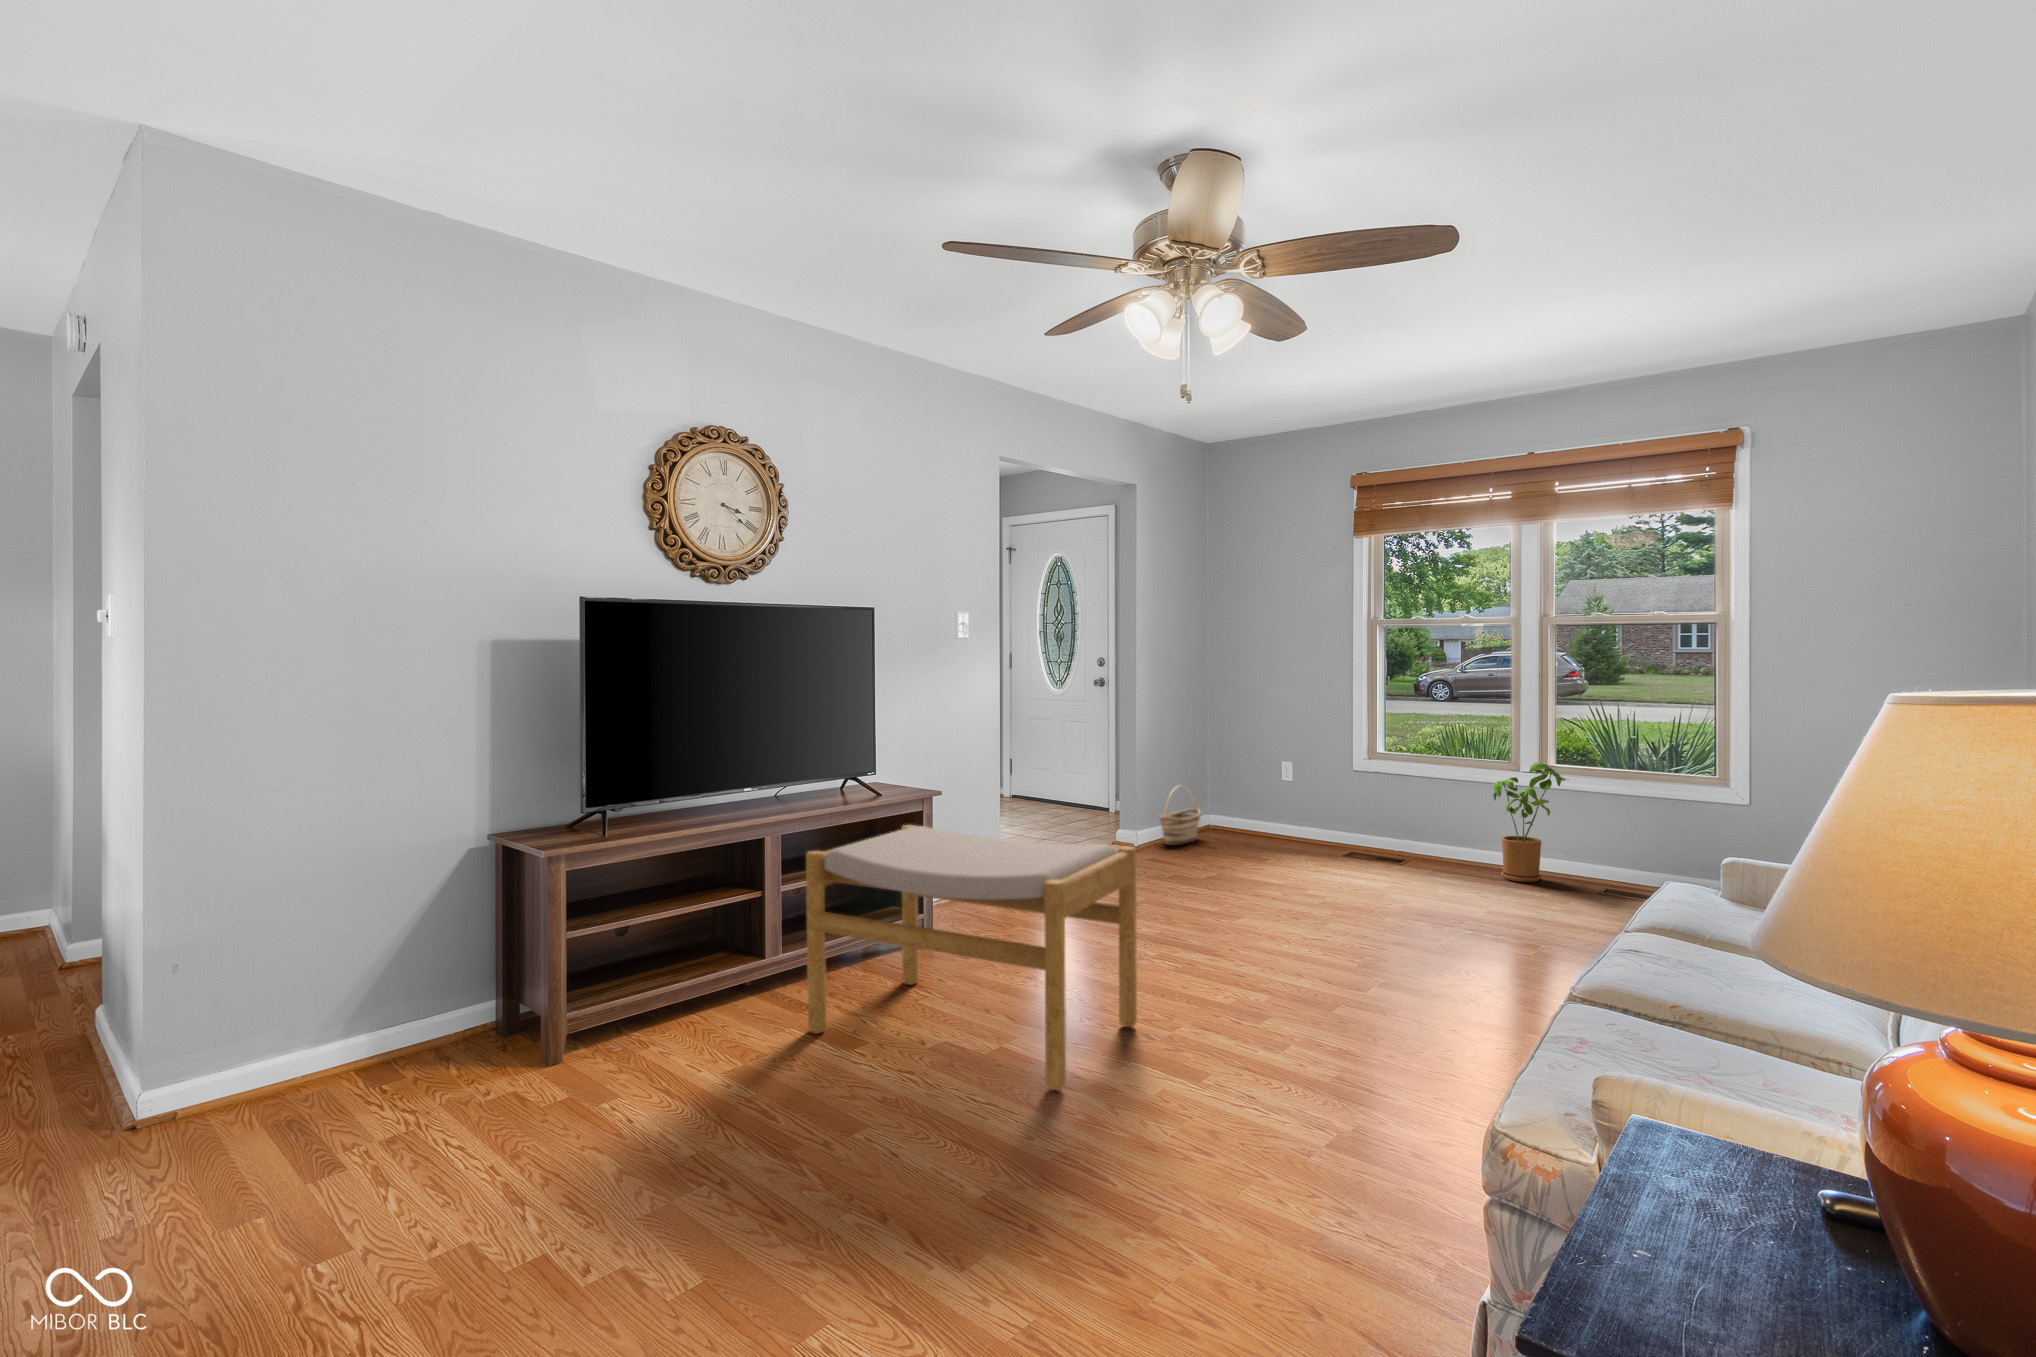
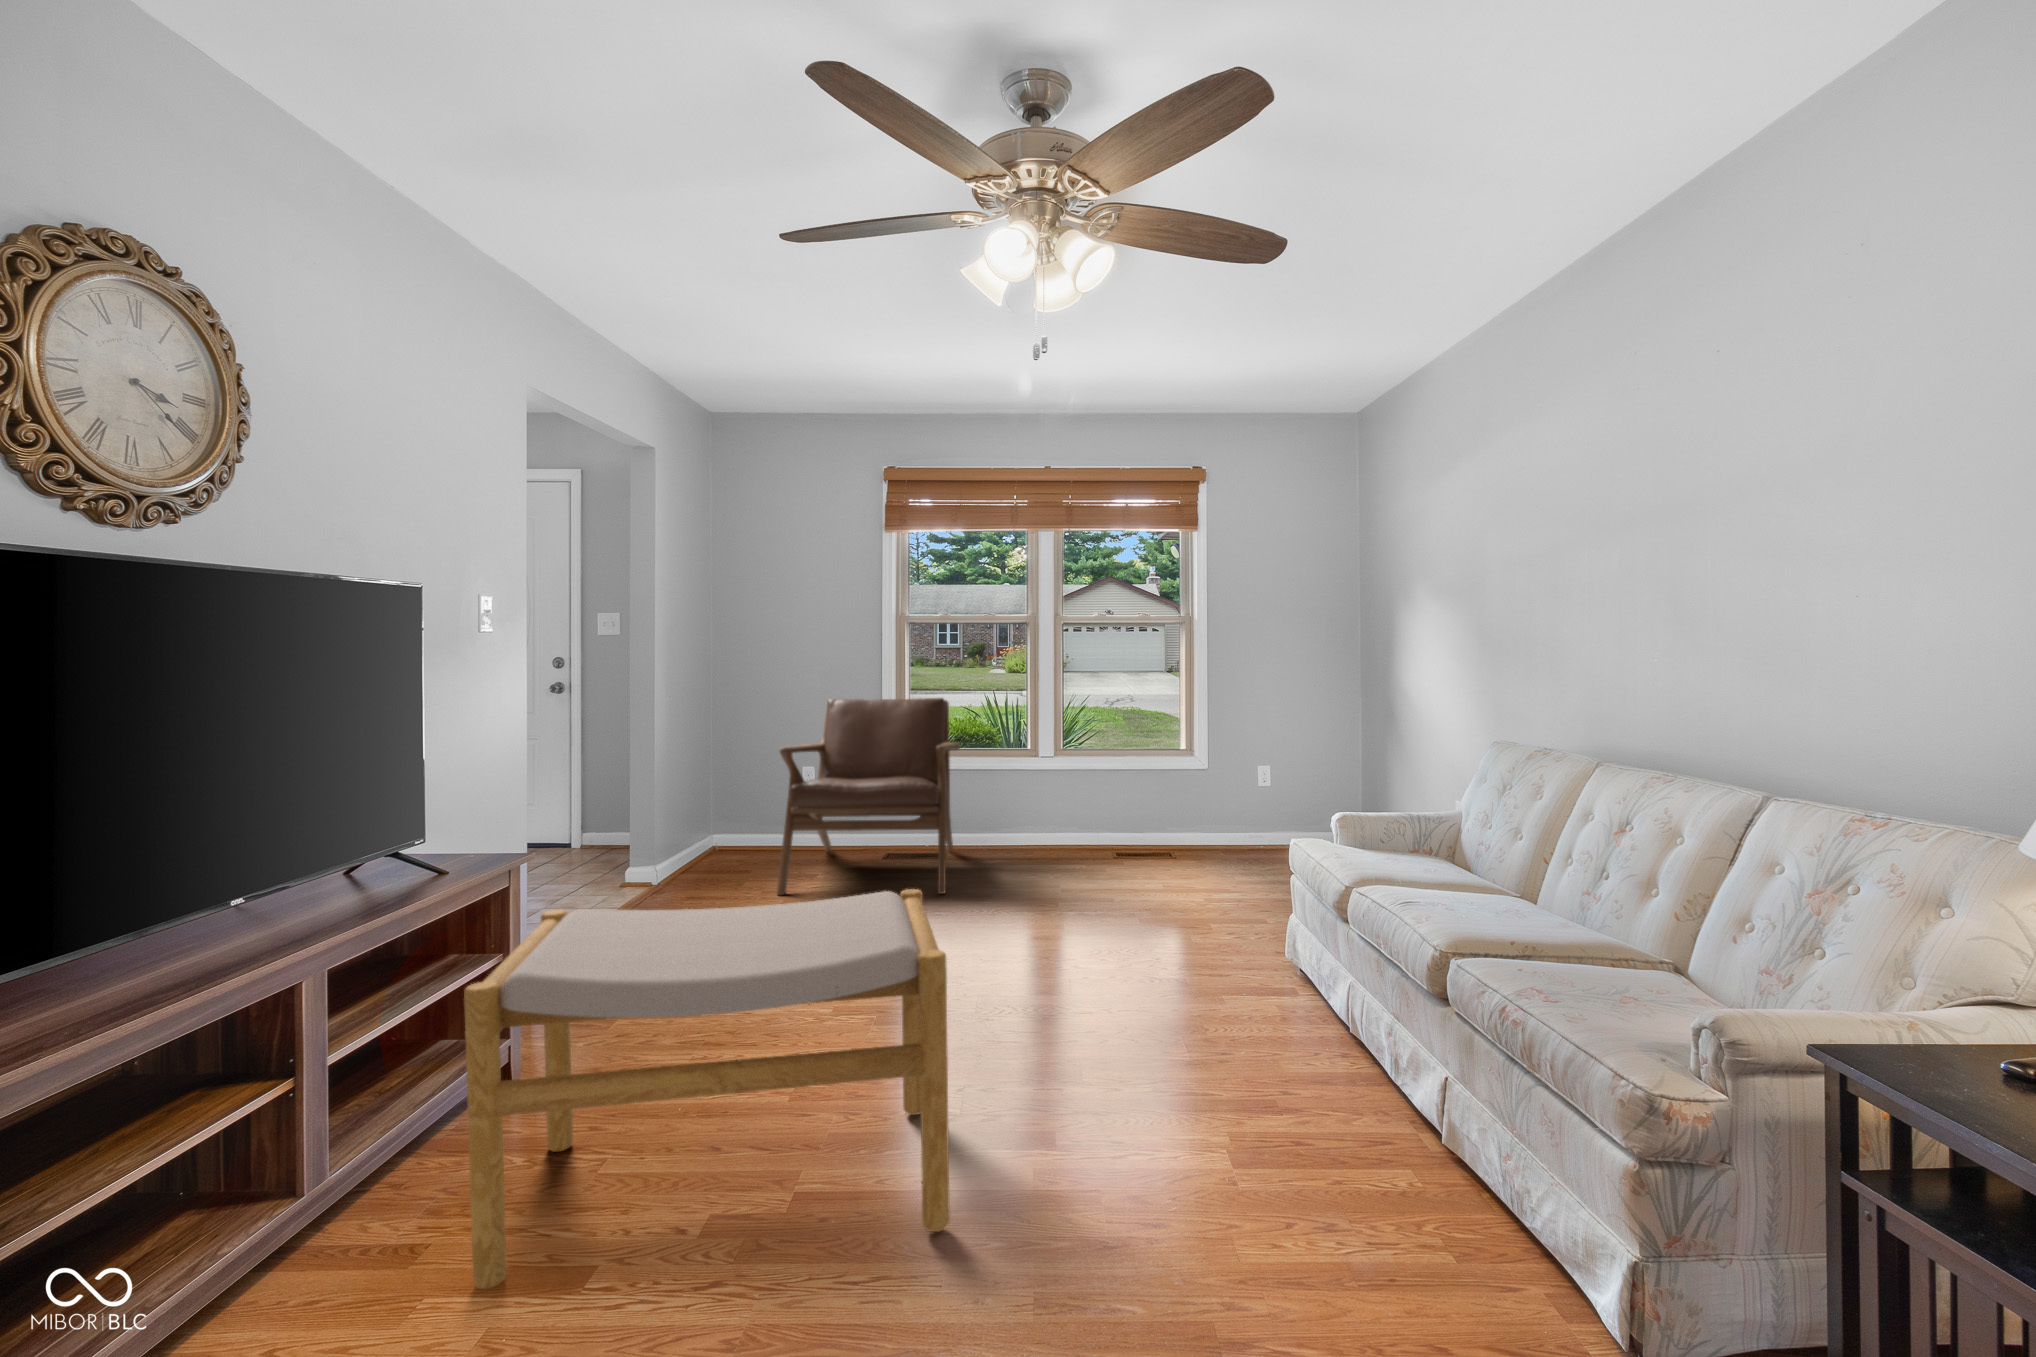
lounge chair: none [1216,699,1423,890] -> present [777,698,960,895]
house plant: present [1493,763,1567,882] -> none [1024,749,1085,861]
basket: present [1160,793,1200,845] -> none [680,806,720,878]

